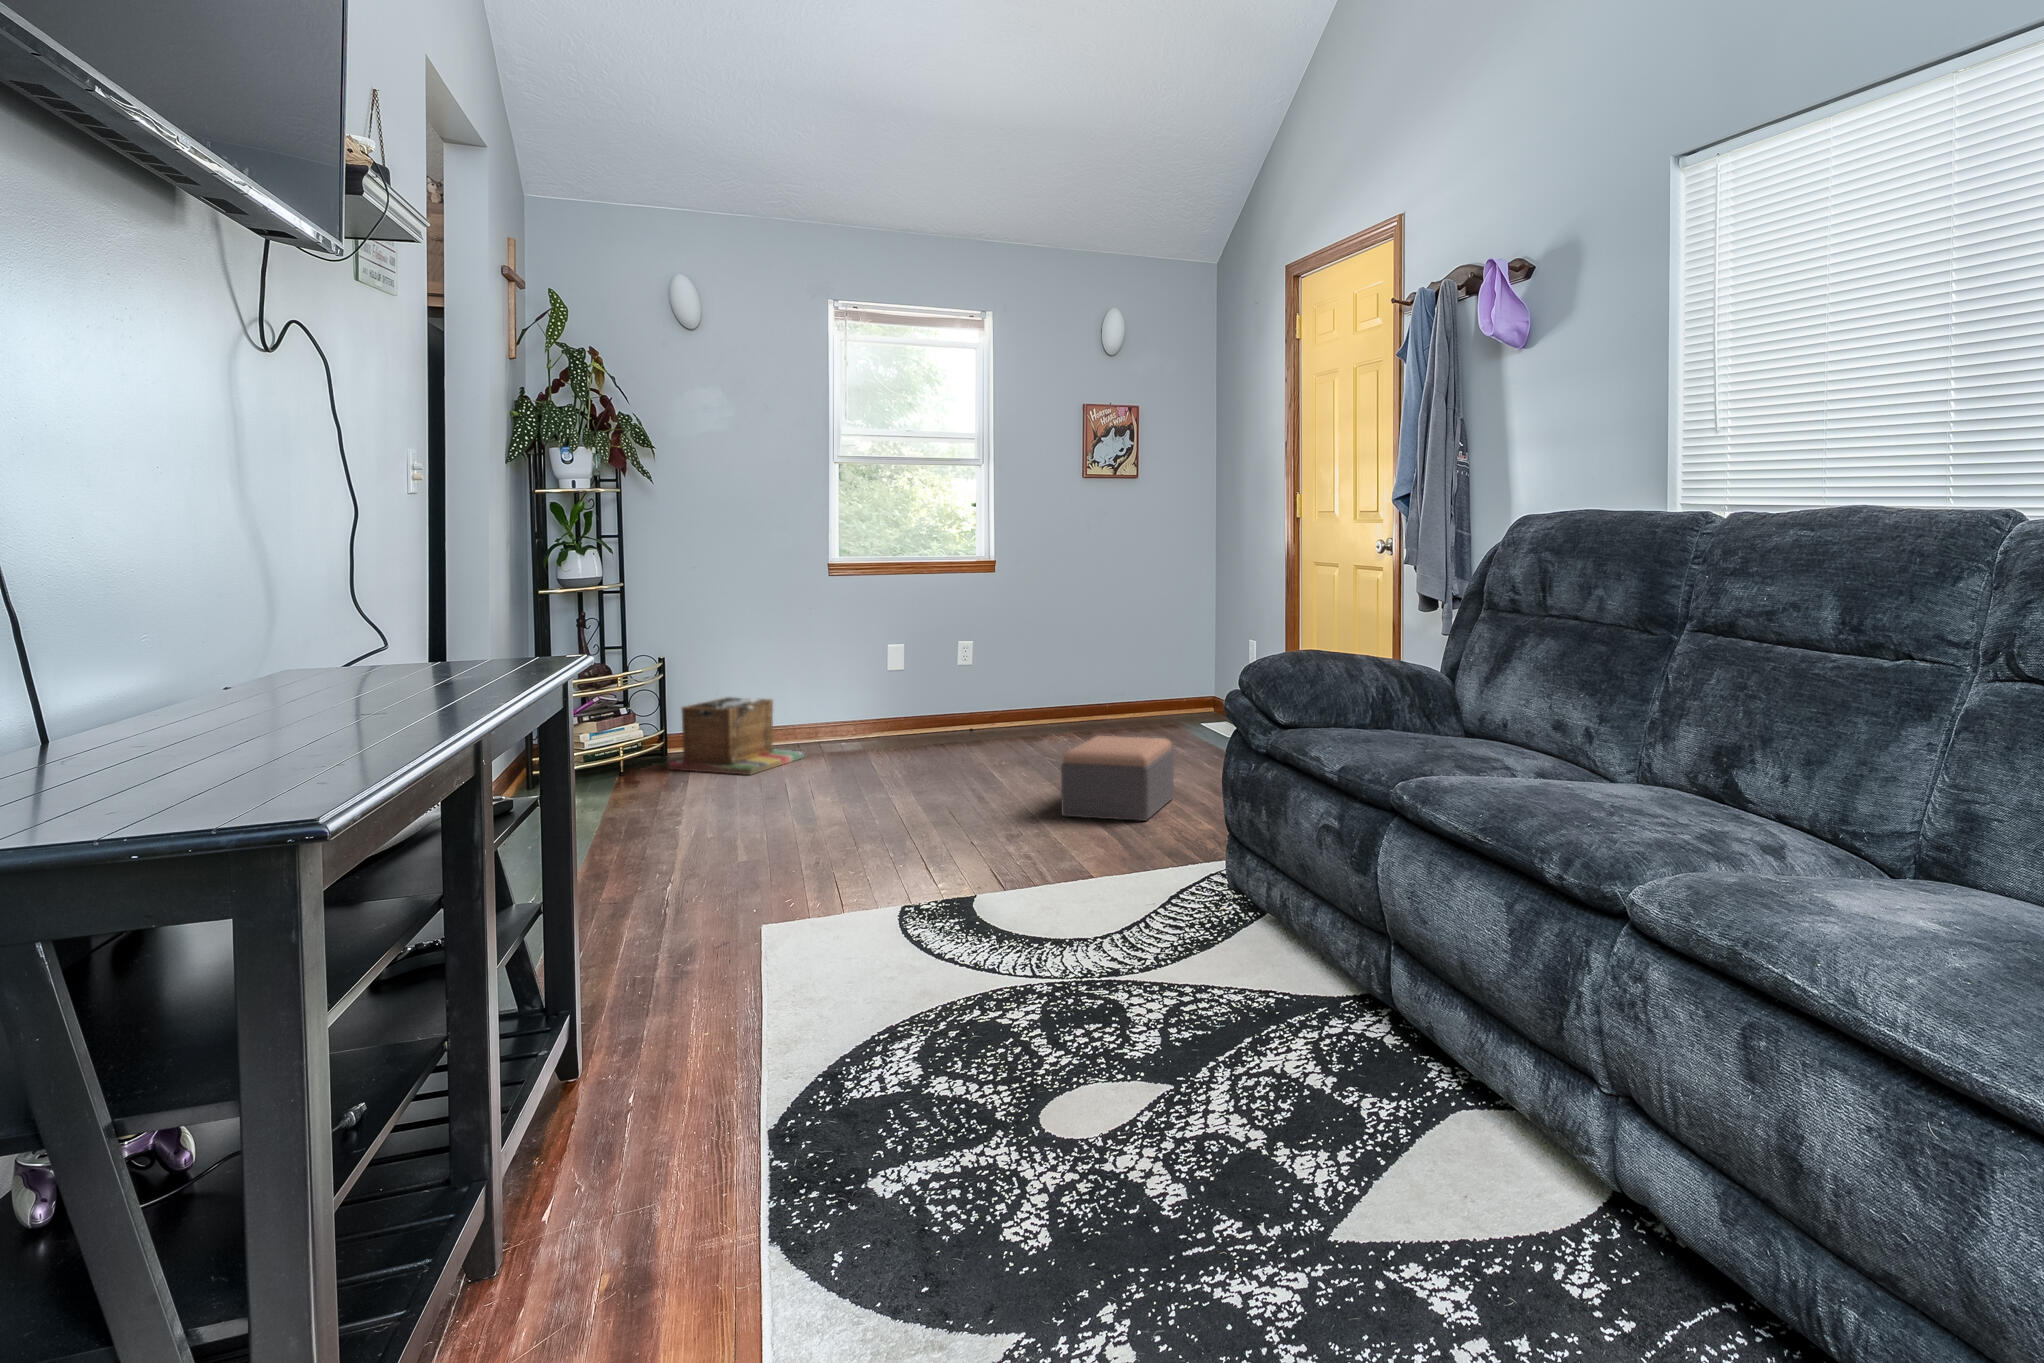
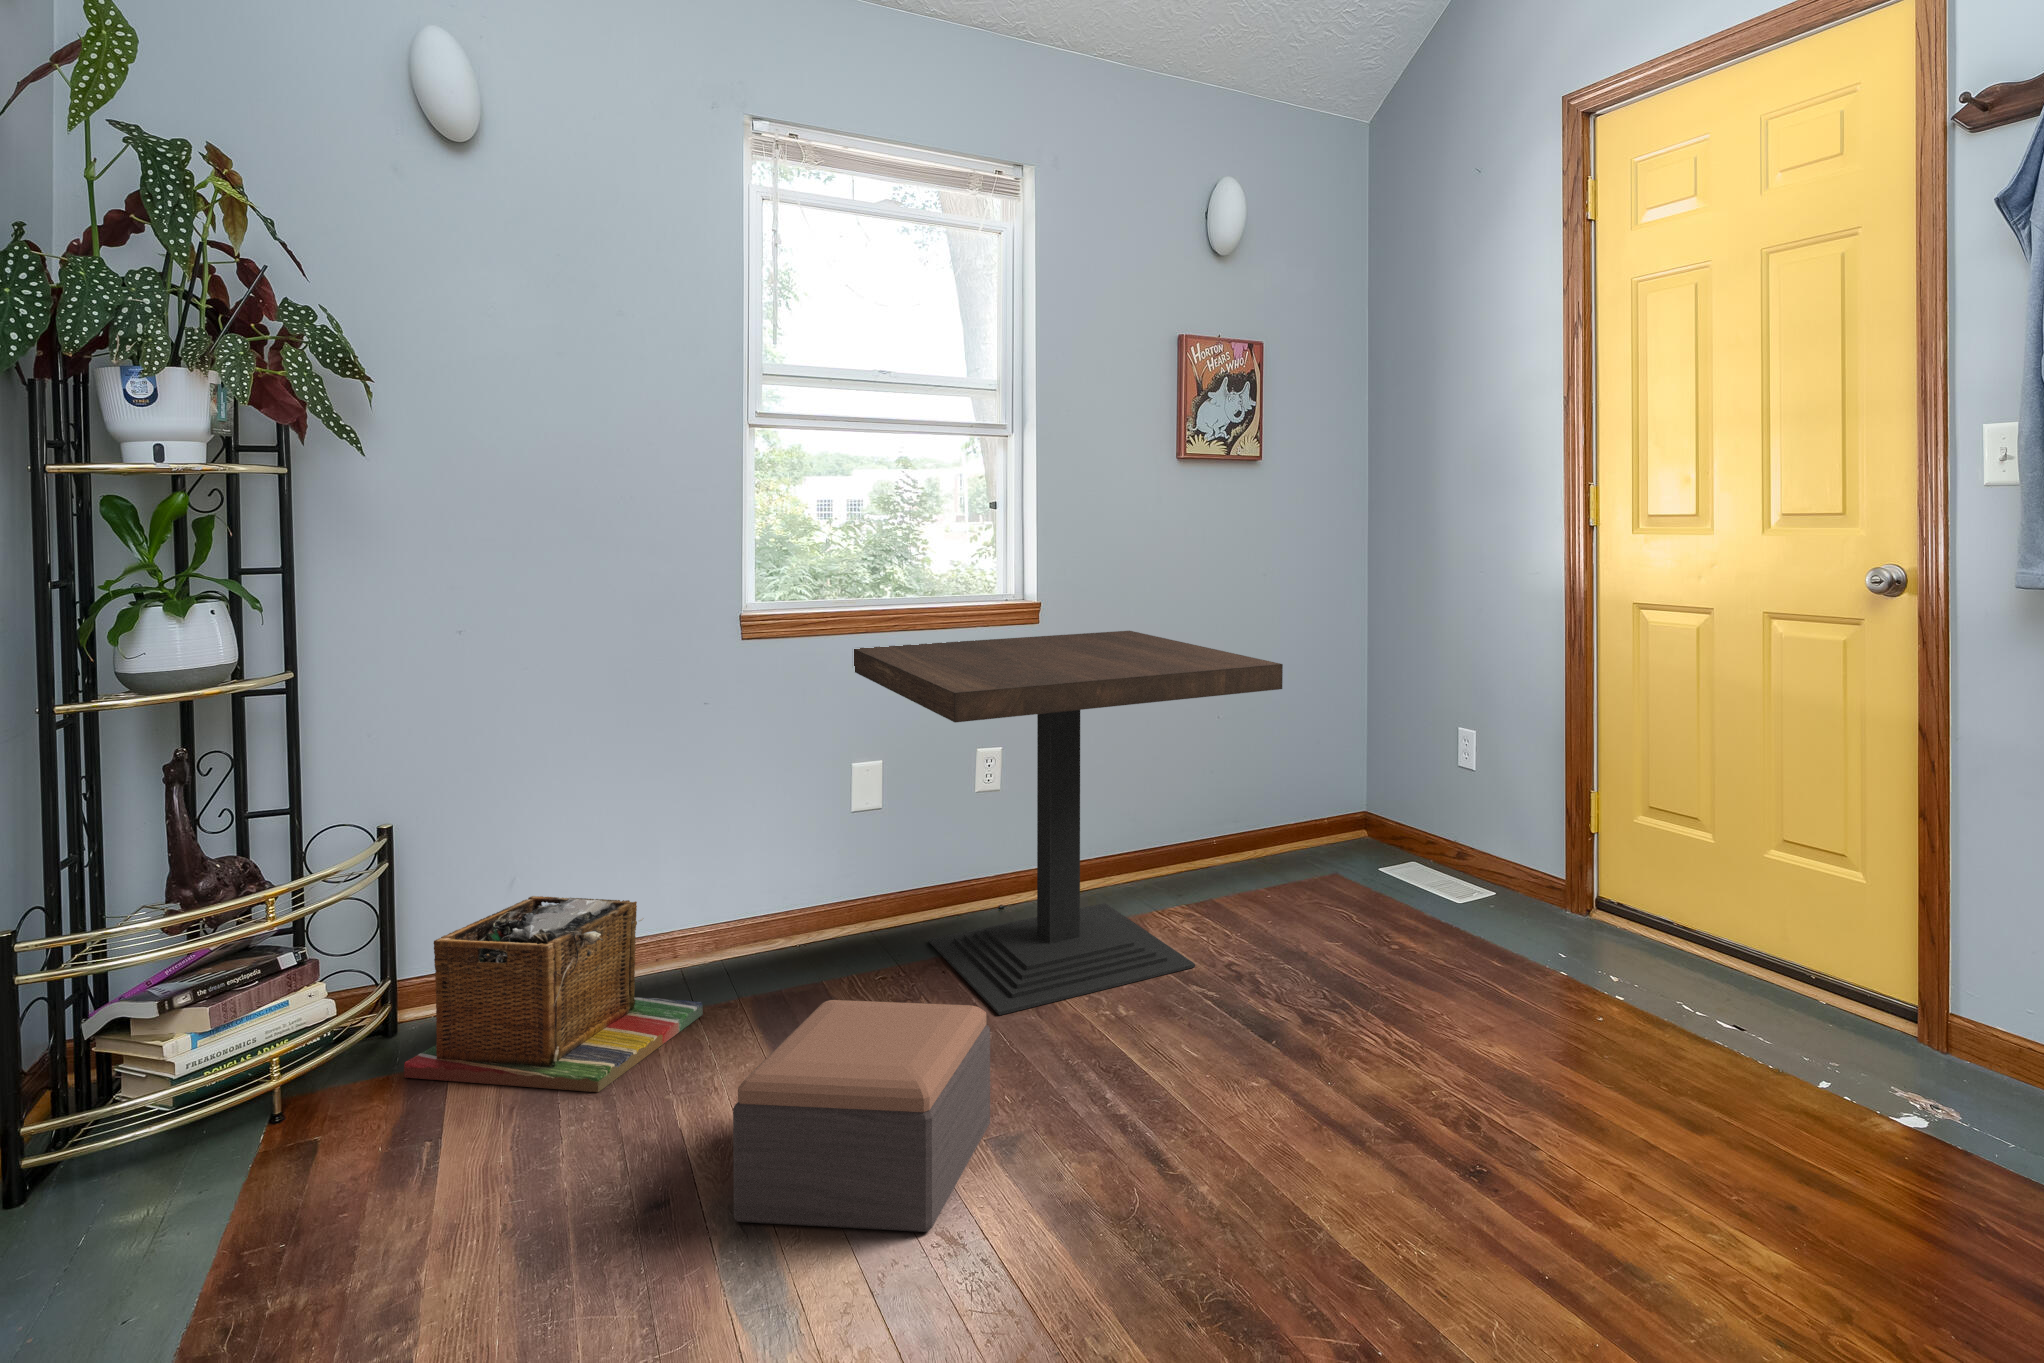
side table: none [889,577,1097,761] -> present [854,631,1283,1015]
footstool: present [1061,736,1174,821] -> present [733,1000,990,1232]

